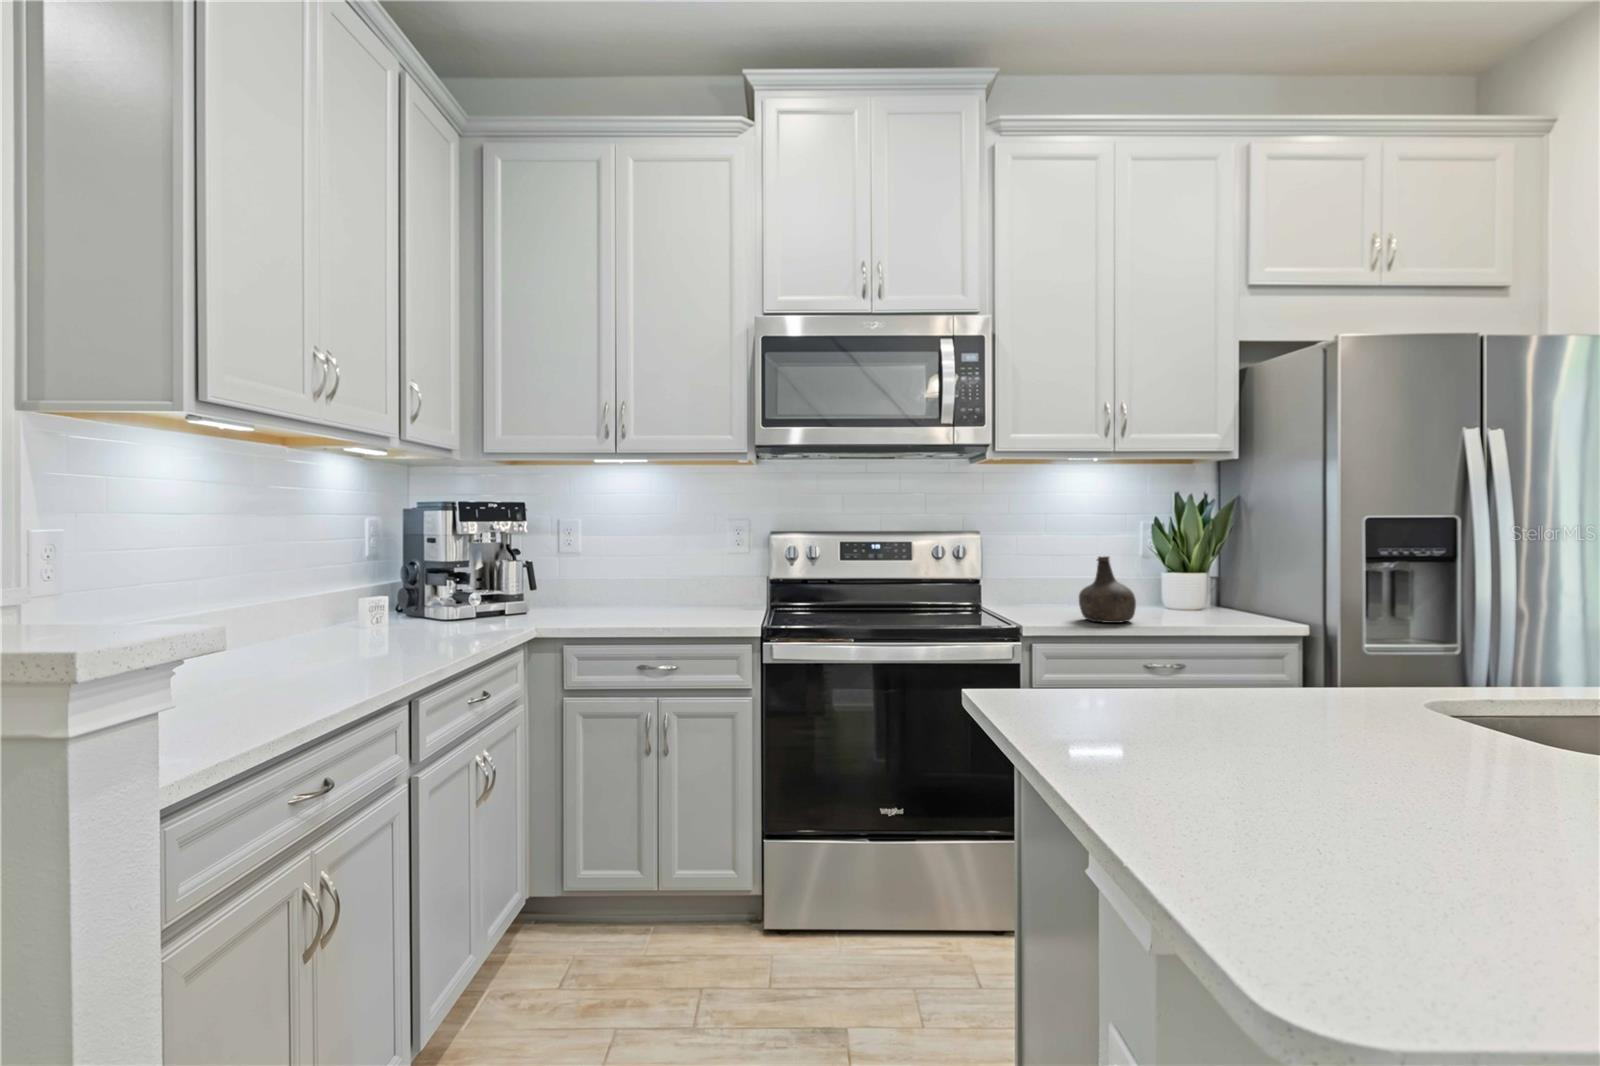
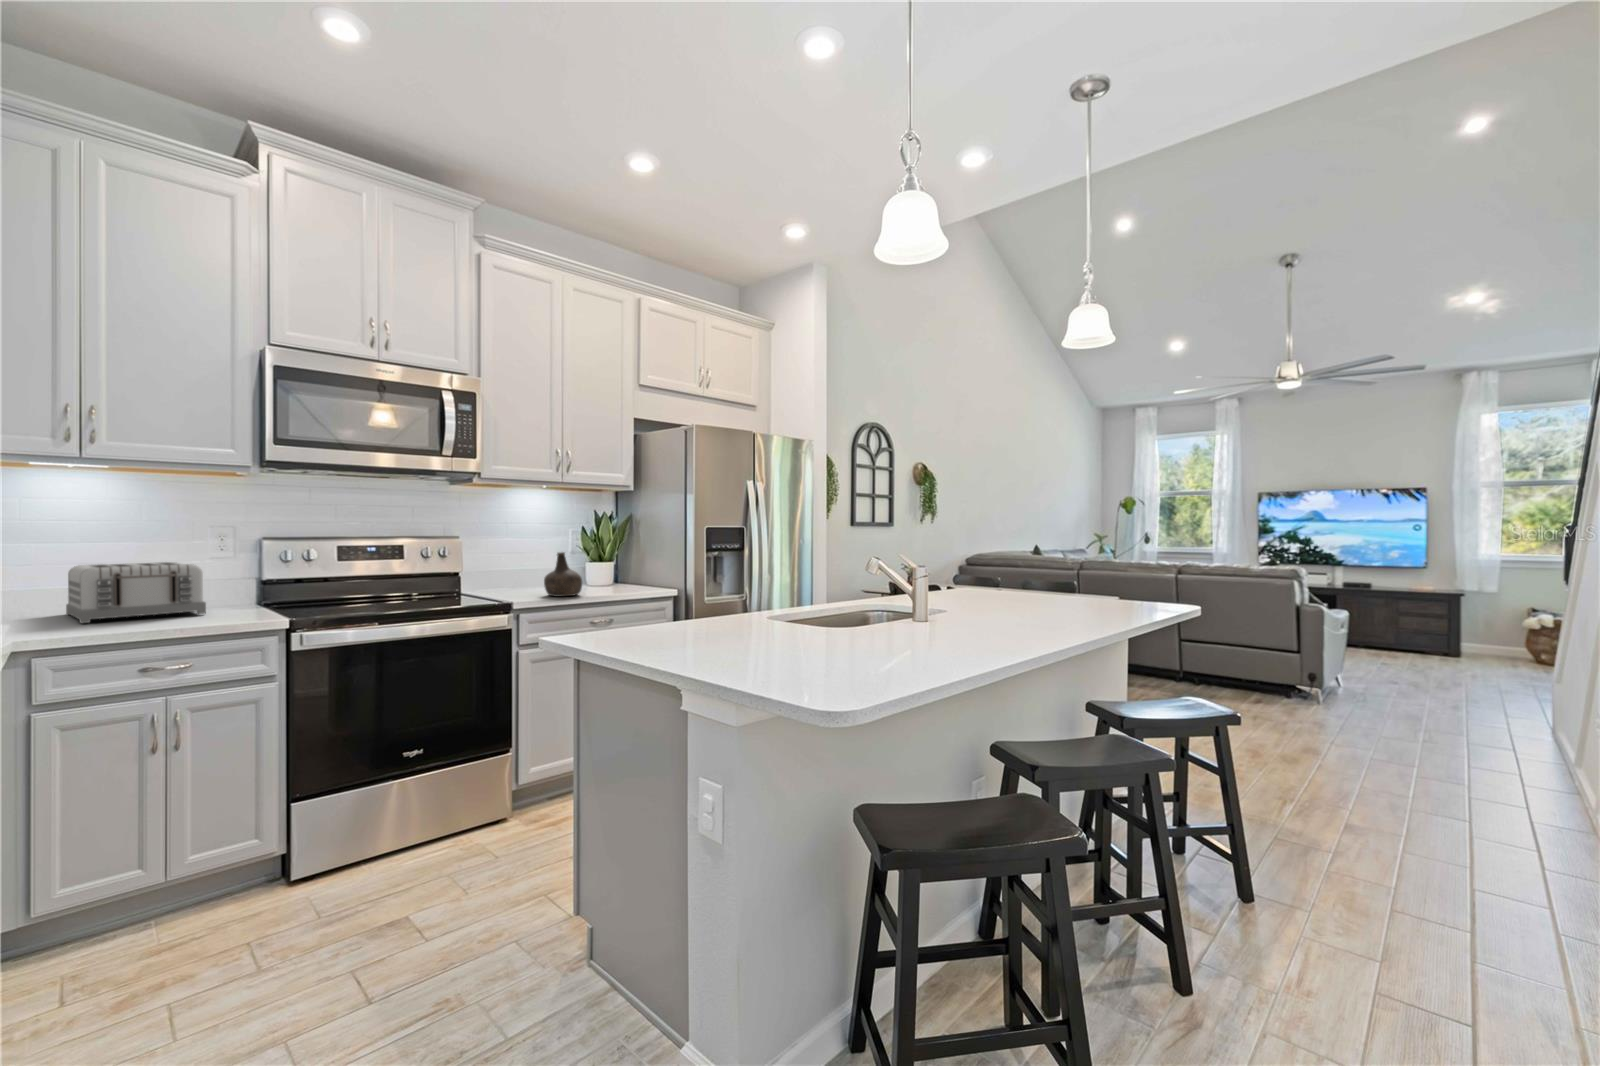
toaster: none [614,557,709,615] -> present [66,562,206,623]

